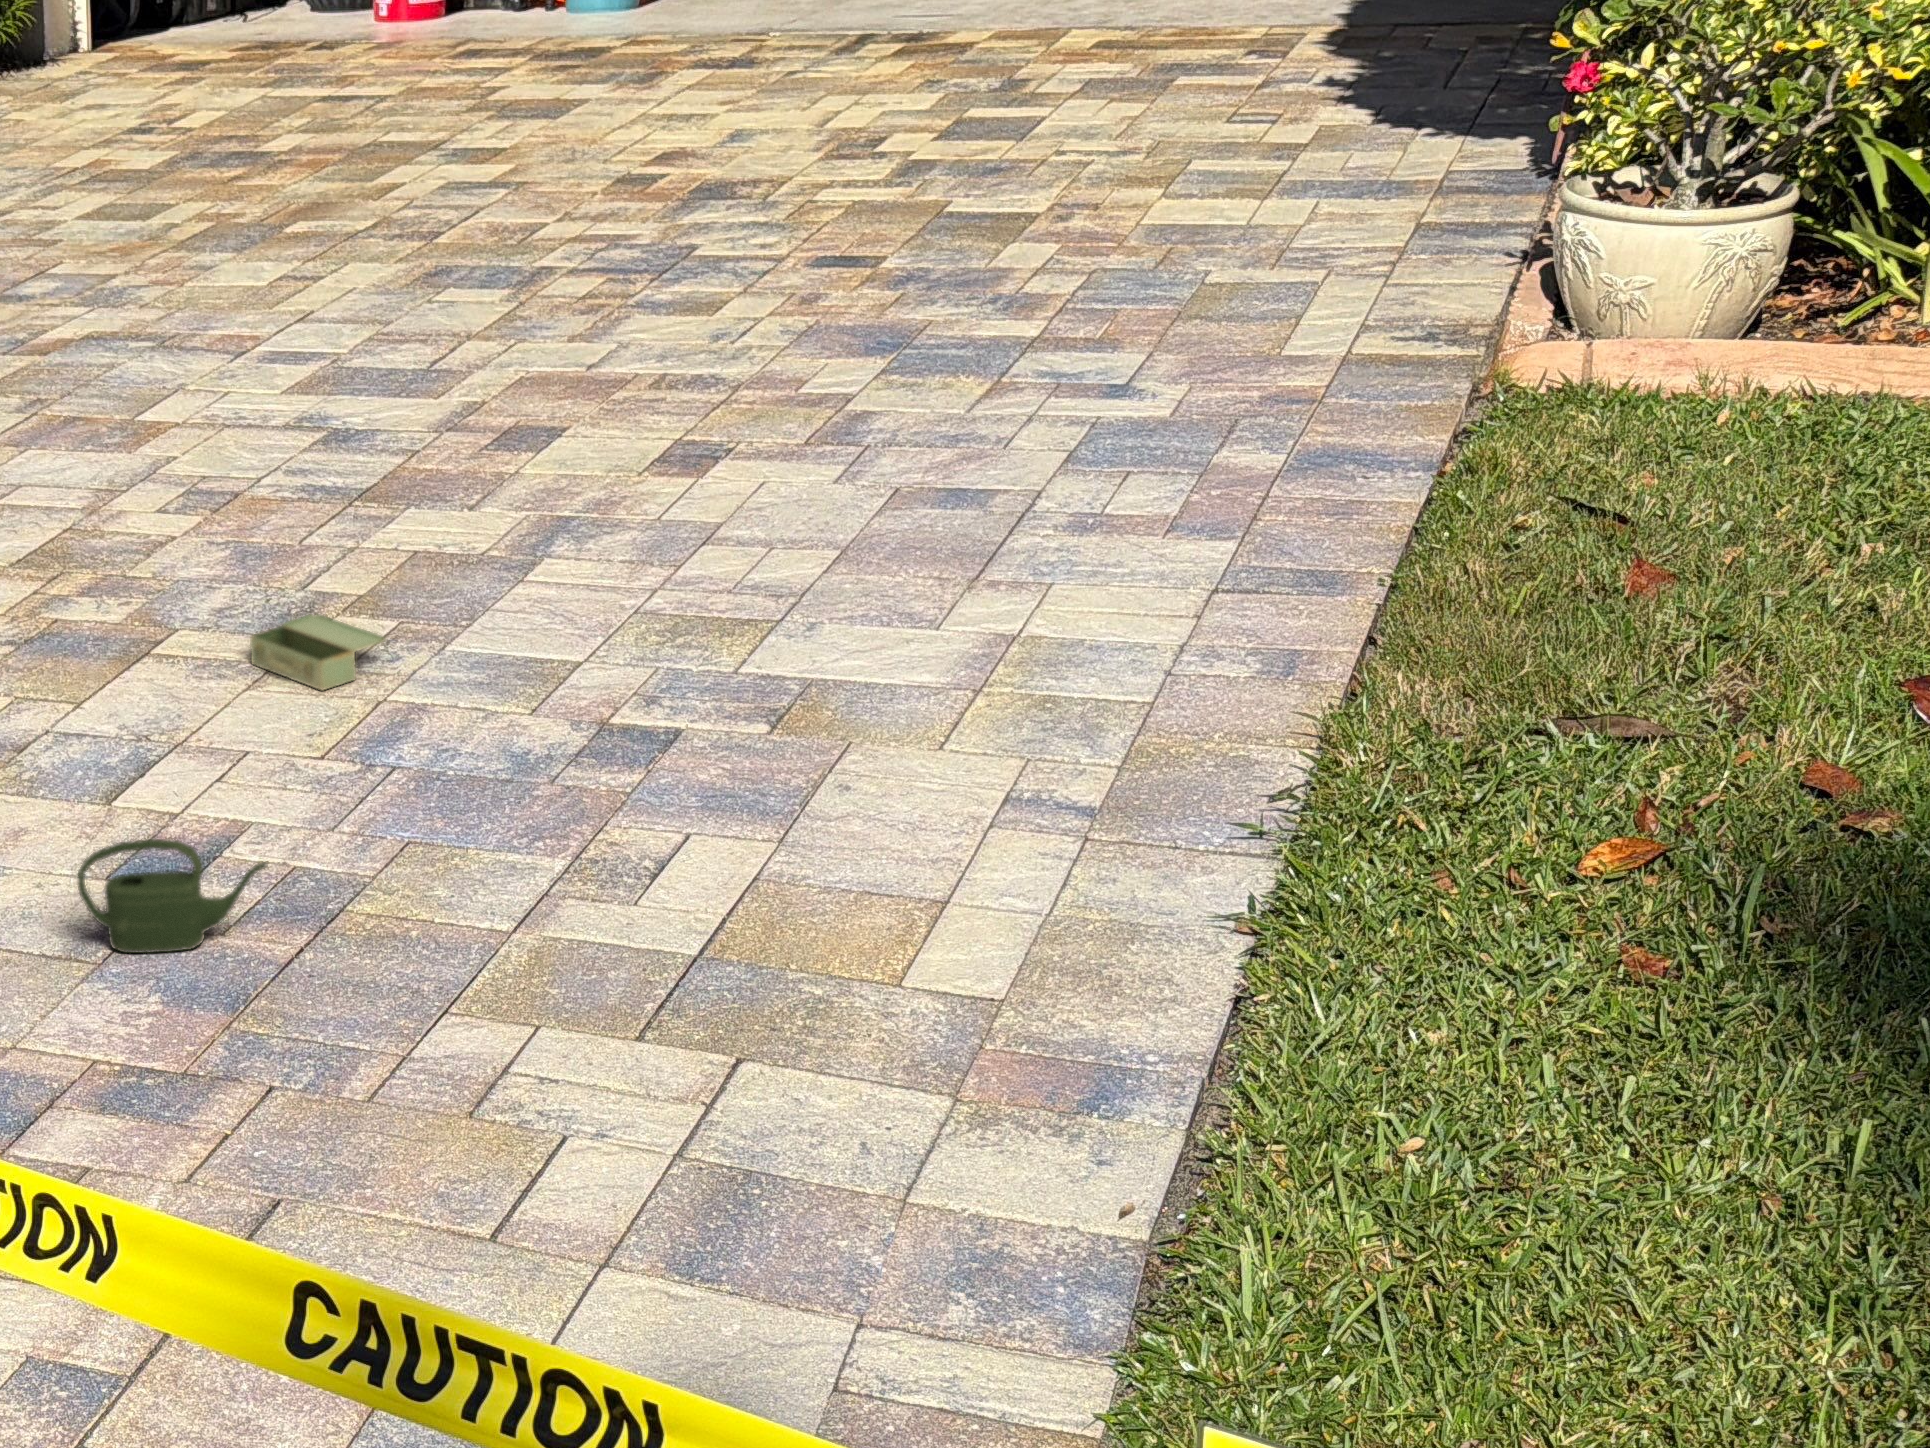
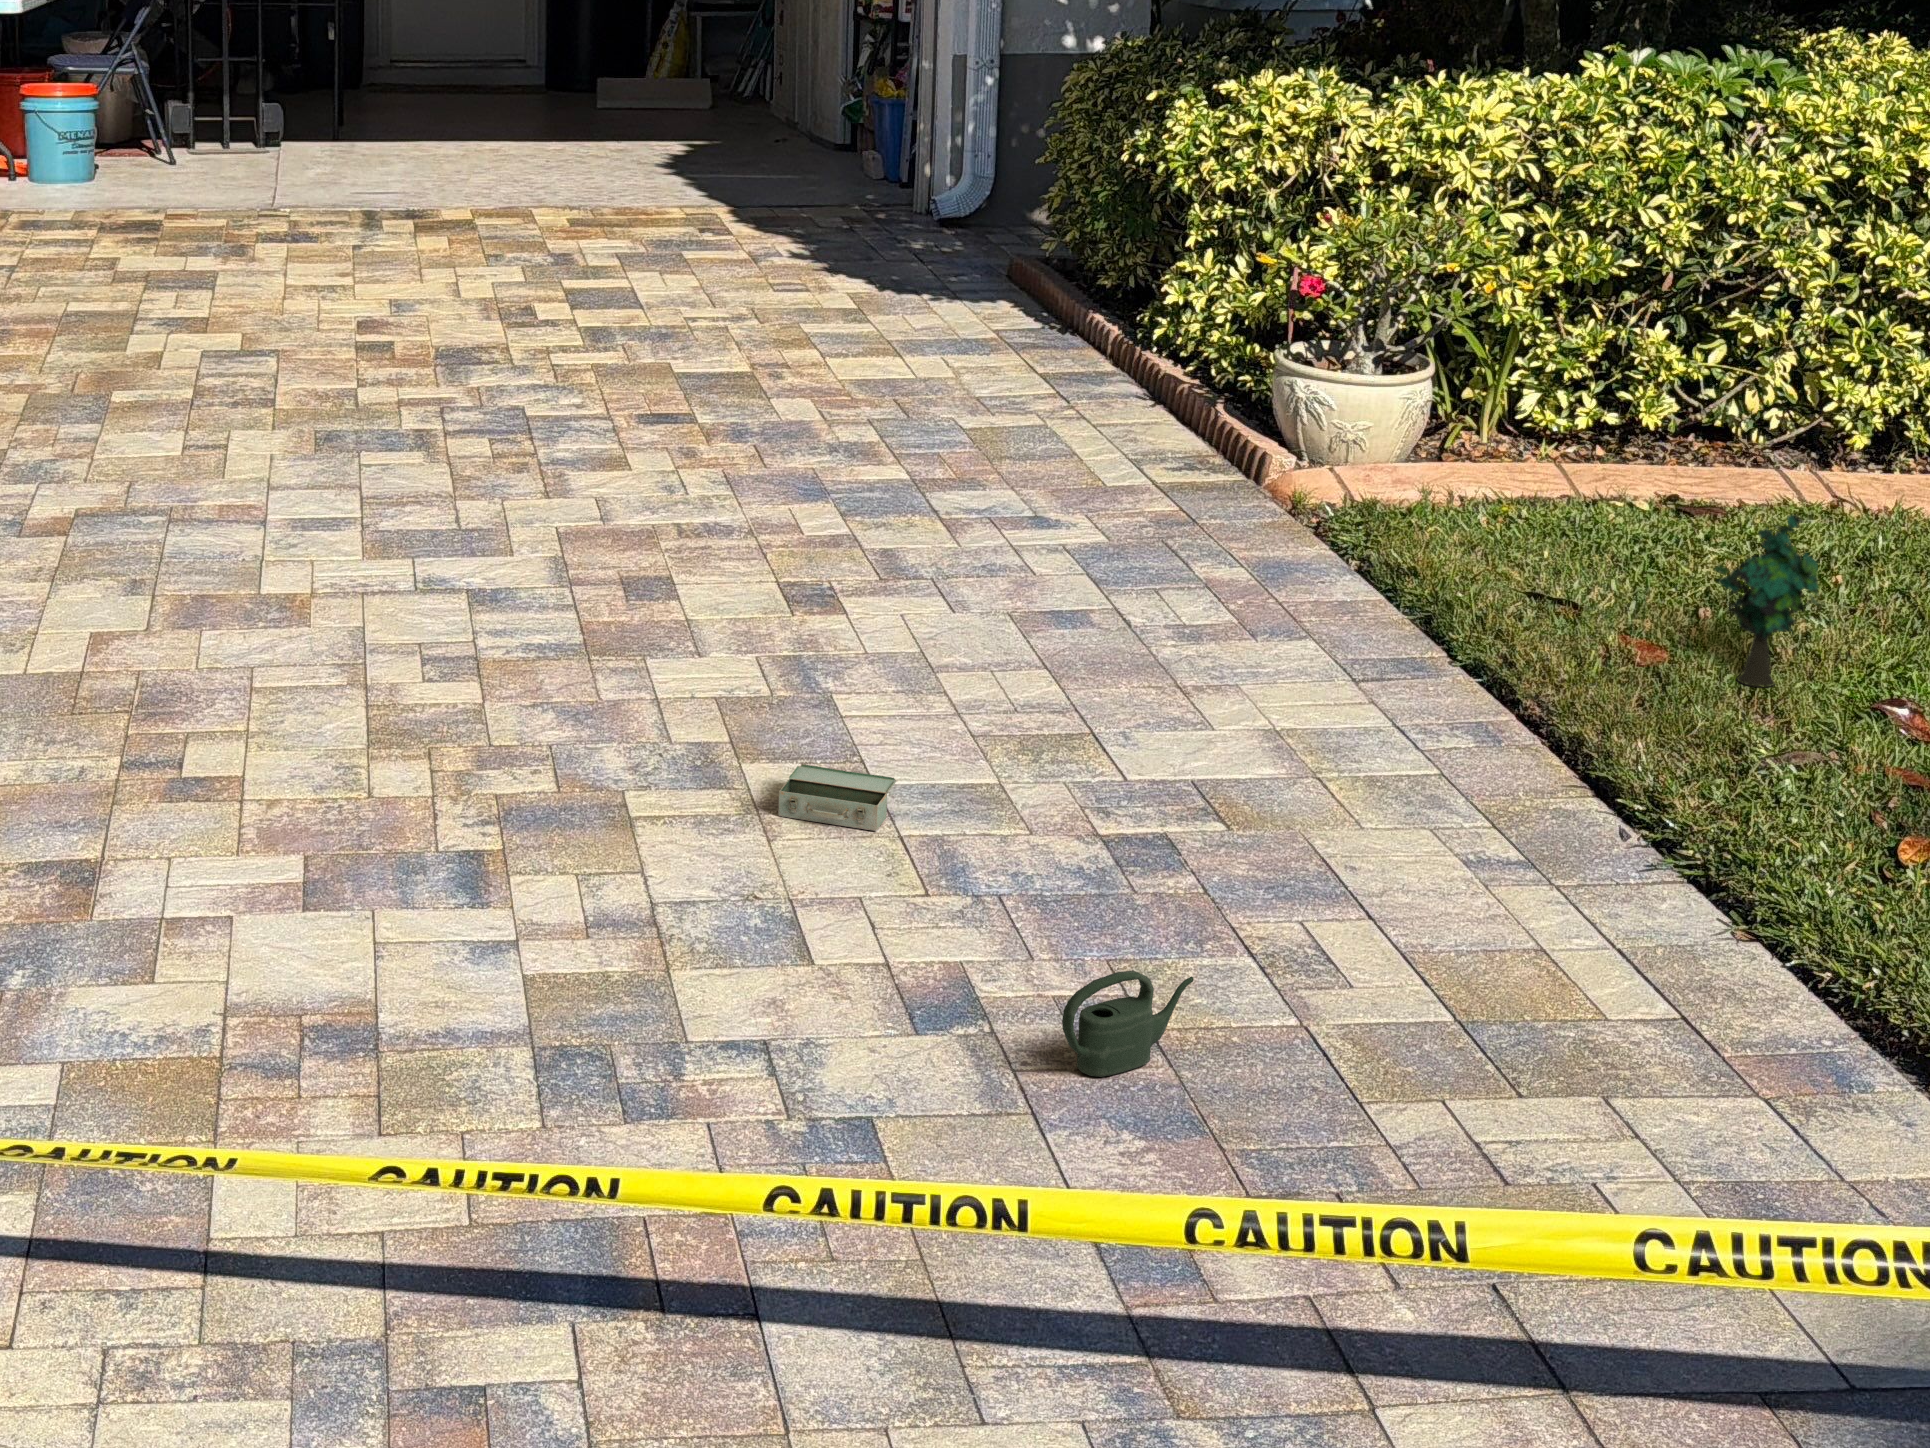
decorative plant: none [1672,404,1851,663] -> present [1715,514,1819,687]

